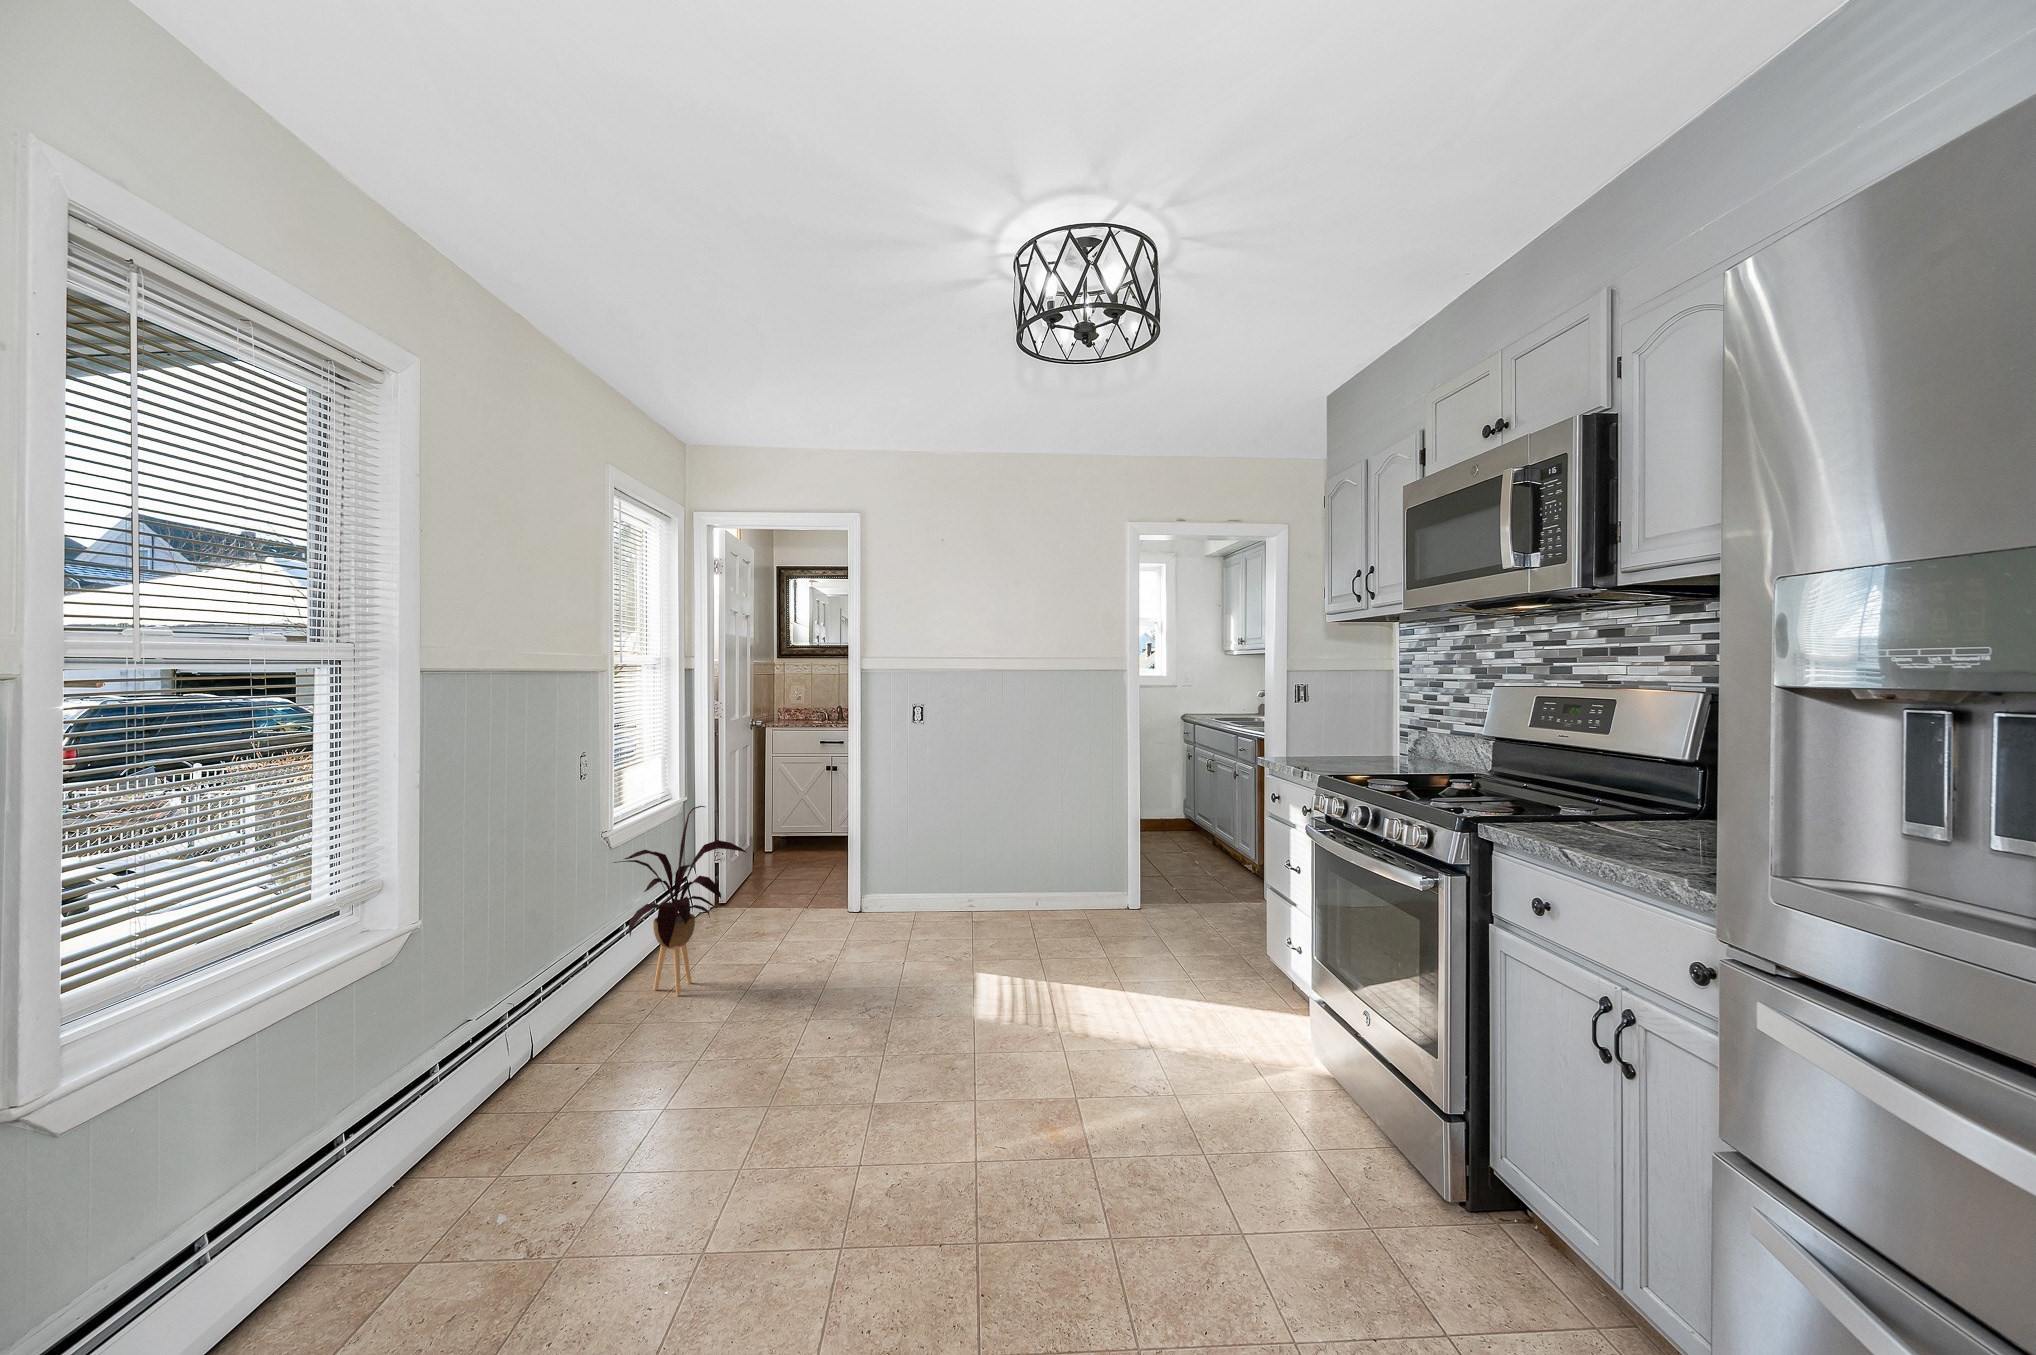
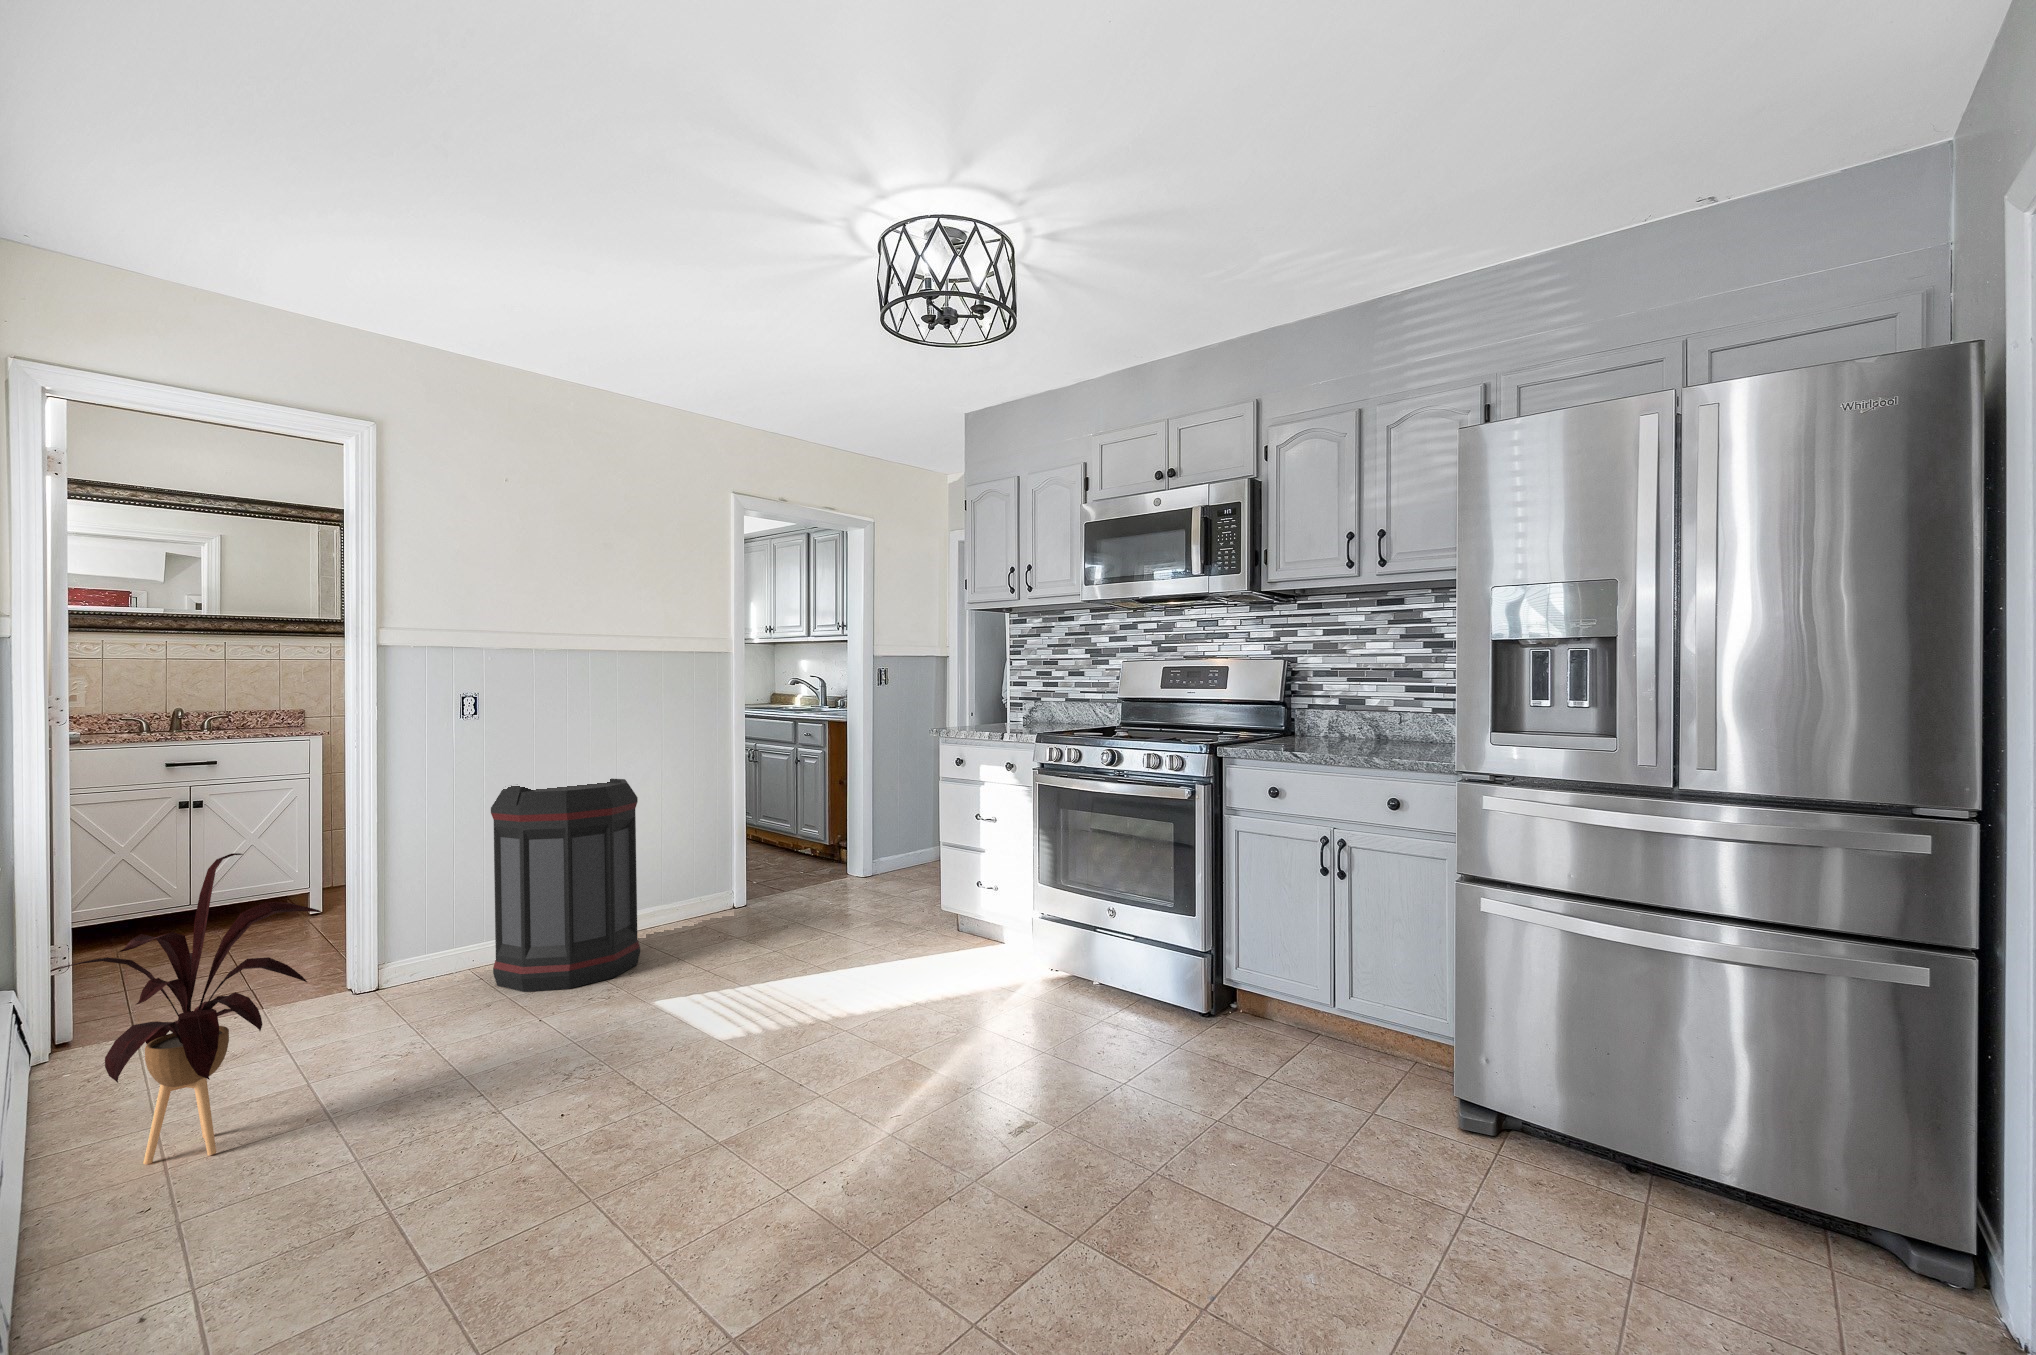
trash can: none [914,770,1024,942] -> present [491,778,640,992]

